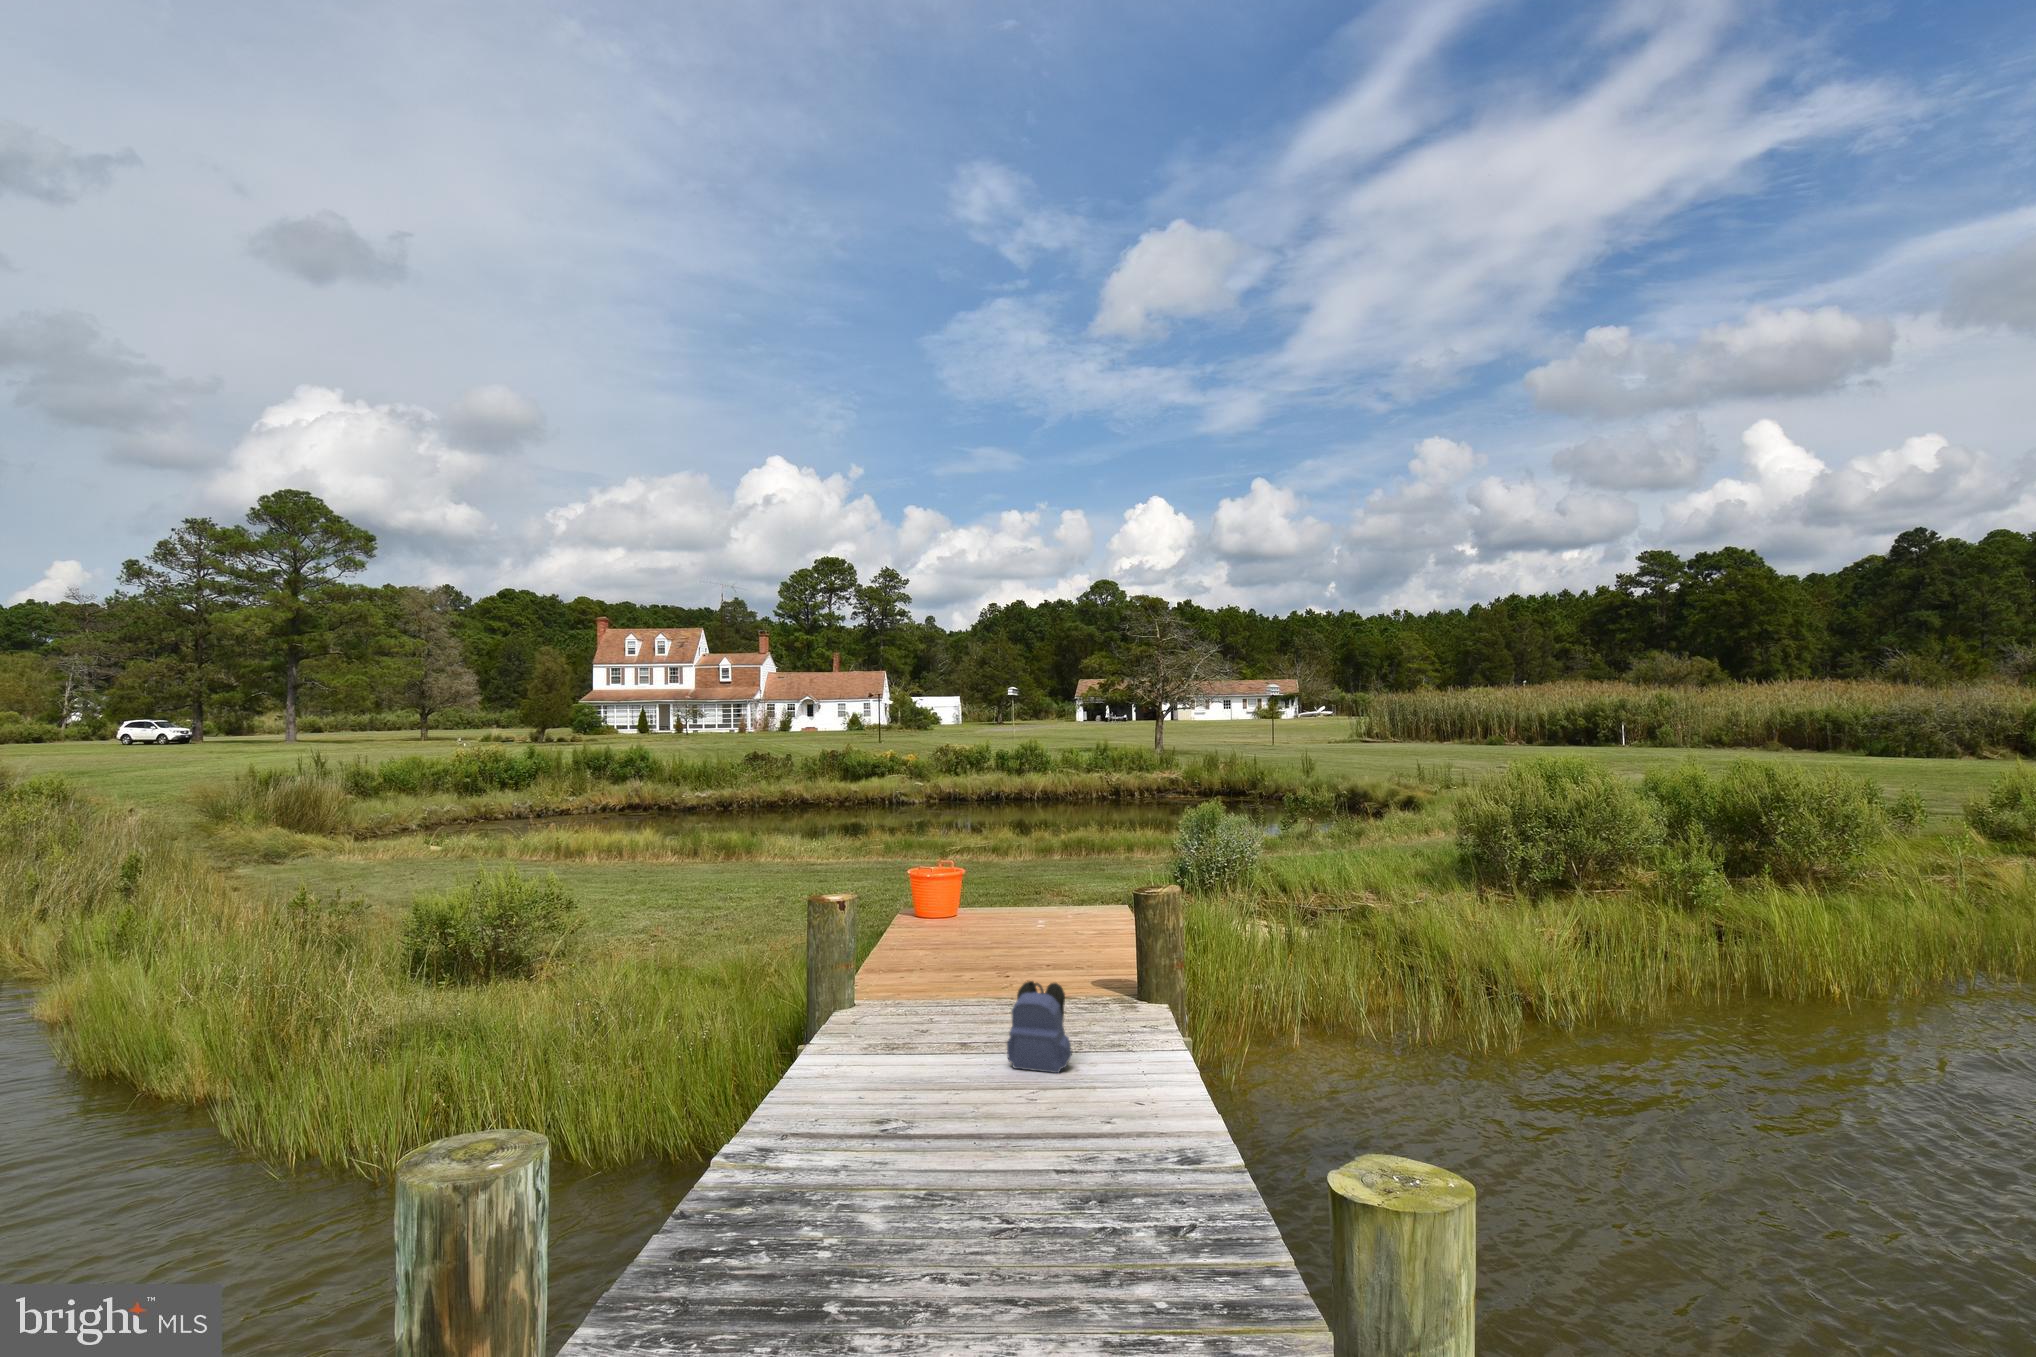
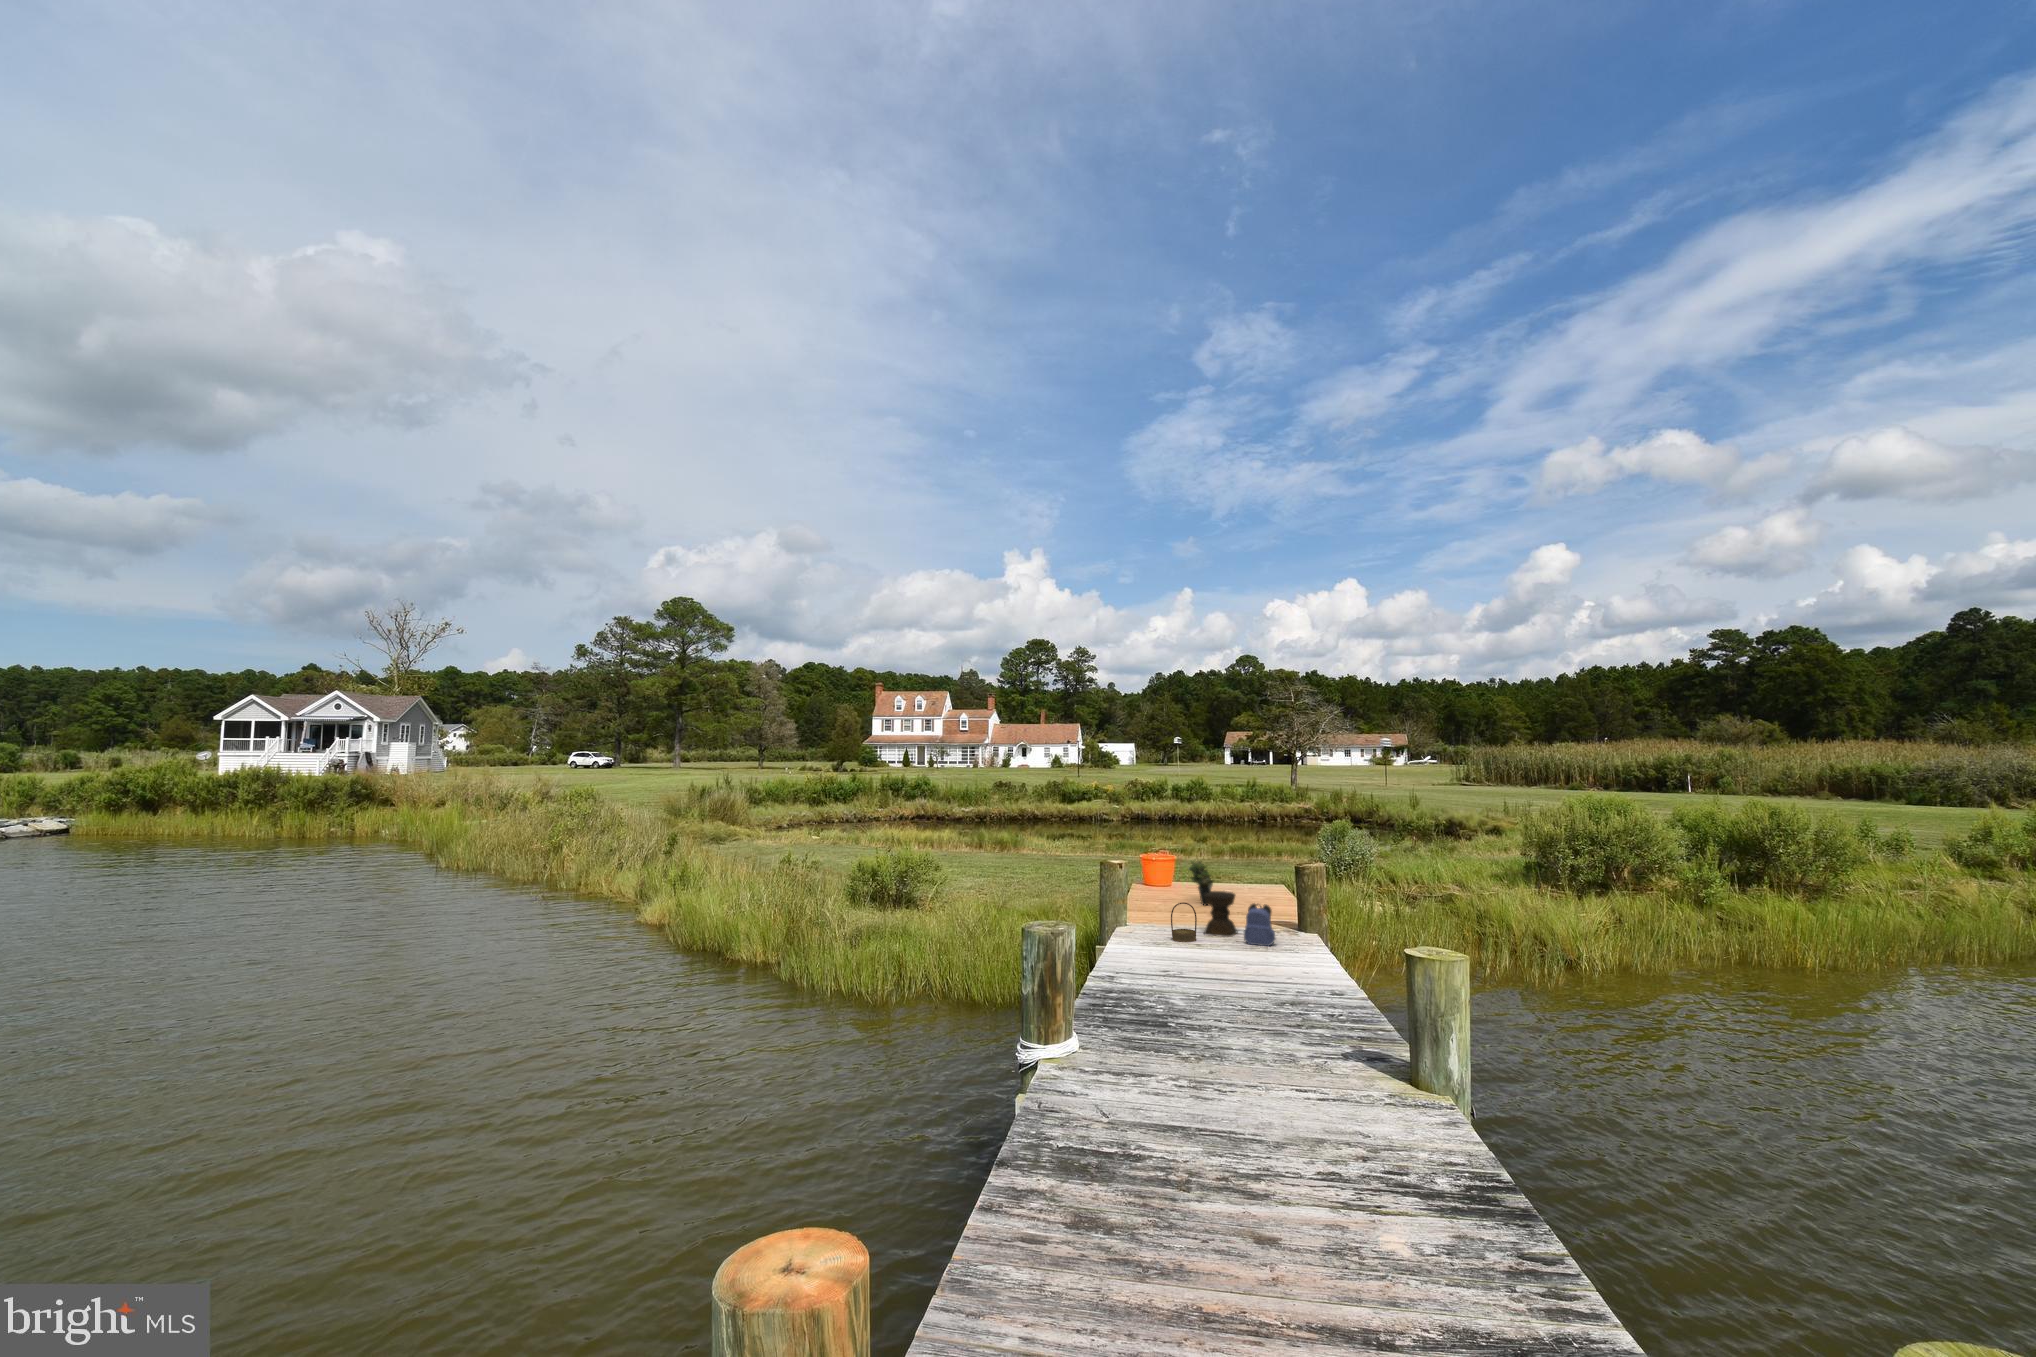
potted plant: none [942,875,989,961] -> present [1189,859,1213,905]
stool: none [935,949,1006,1049] -> present [1204,891,1237,937]
basket: none [859,985,913,1072] -> present [1171,902,1197,942]

